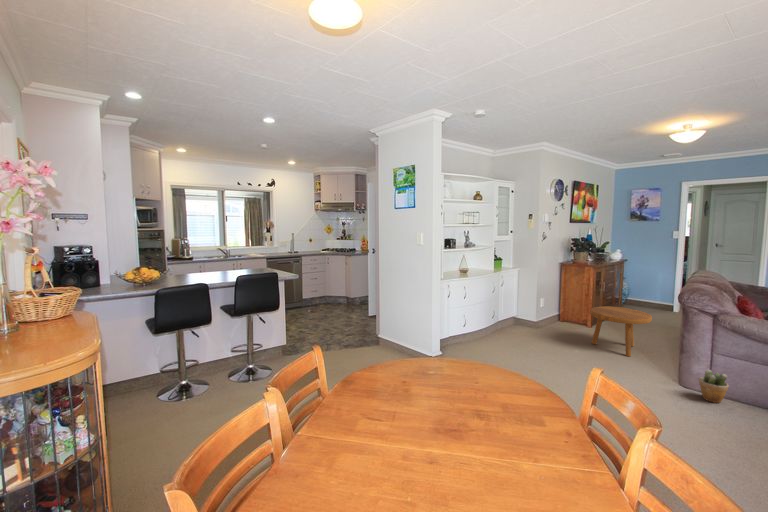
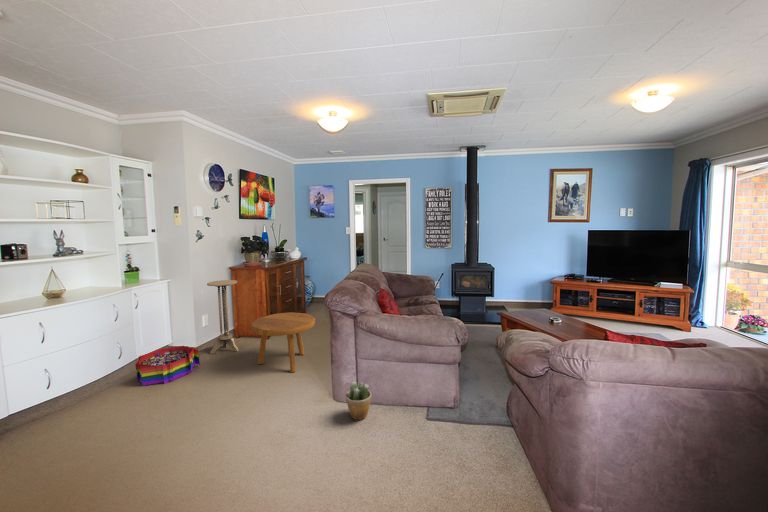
side table: none [545,273,572,332] -> present [207,280,239,354]
storage bin: none [502,317,543,340] -> present [135,346,200,386]

